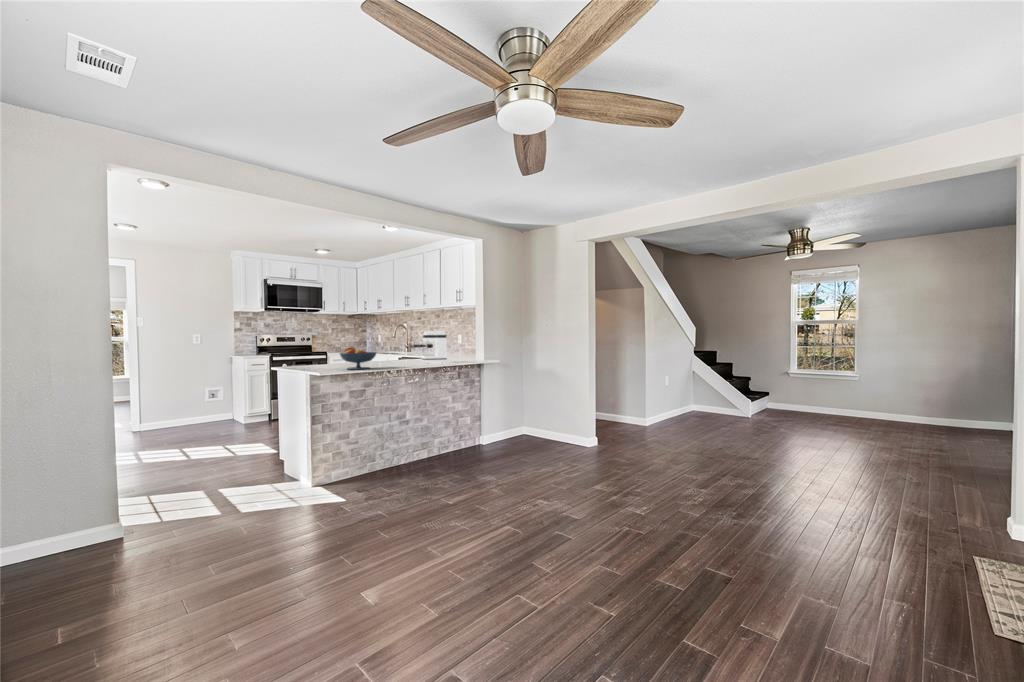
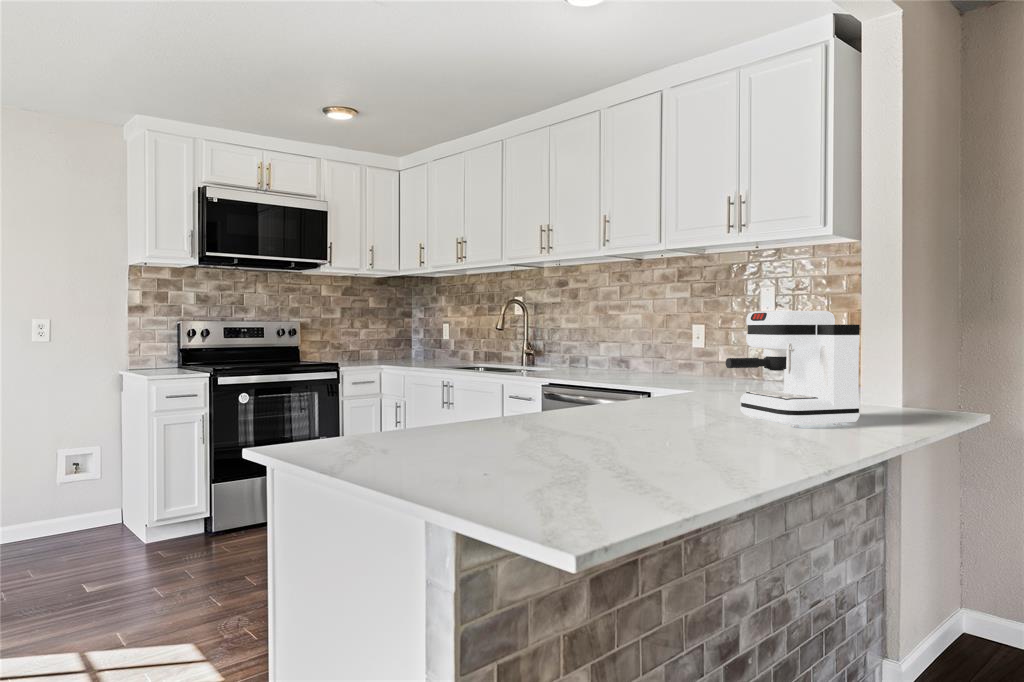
fruit bowl: present [340,347,376,370] -> none [548,372,701,477]

